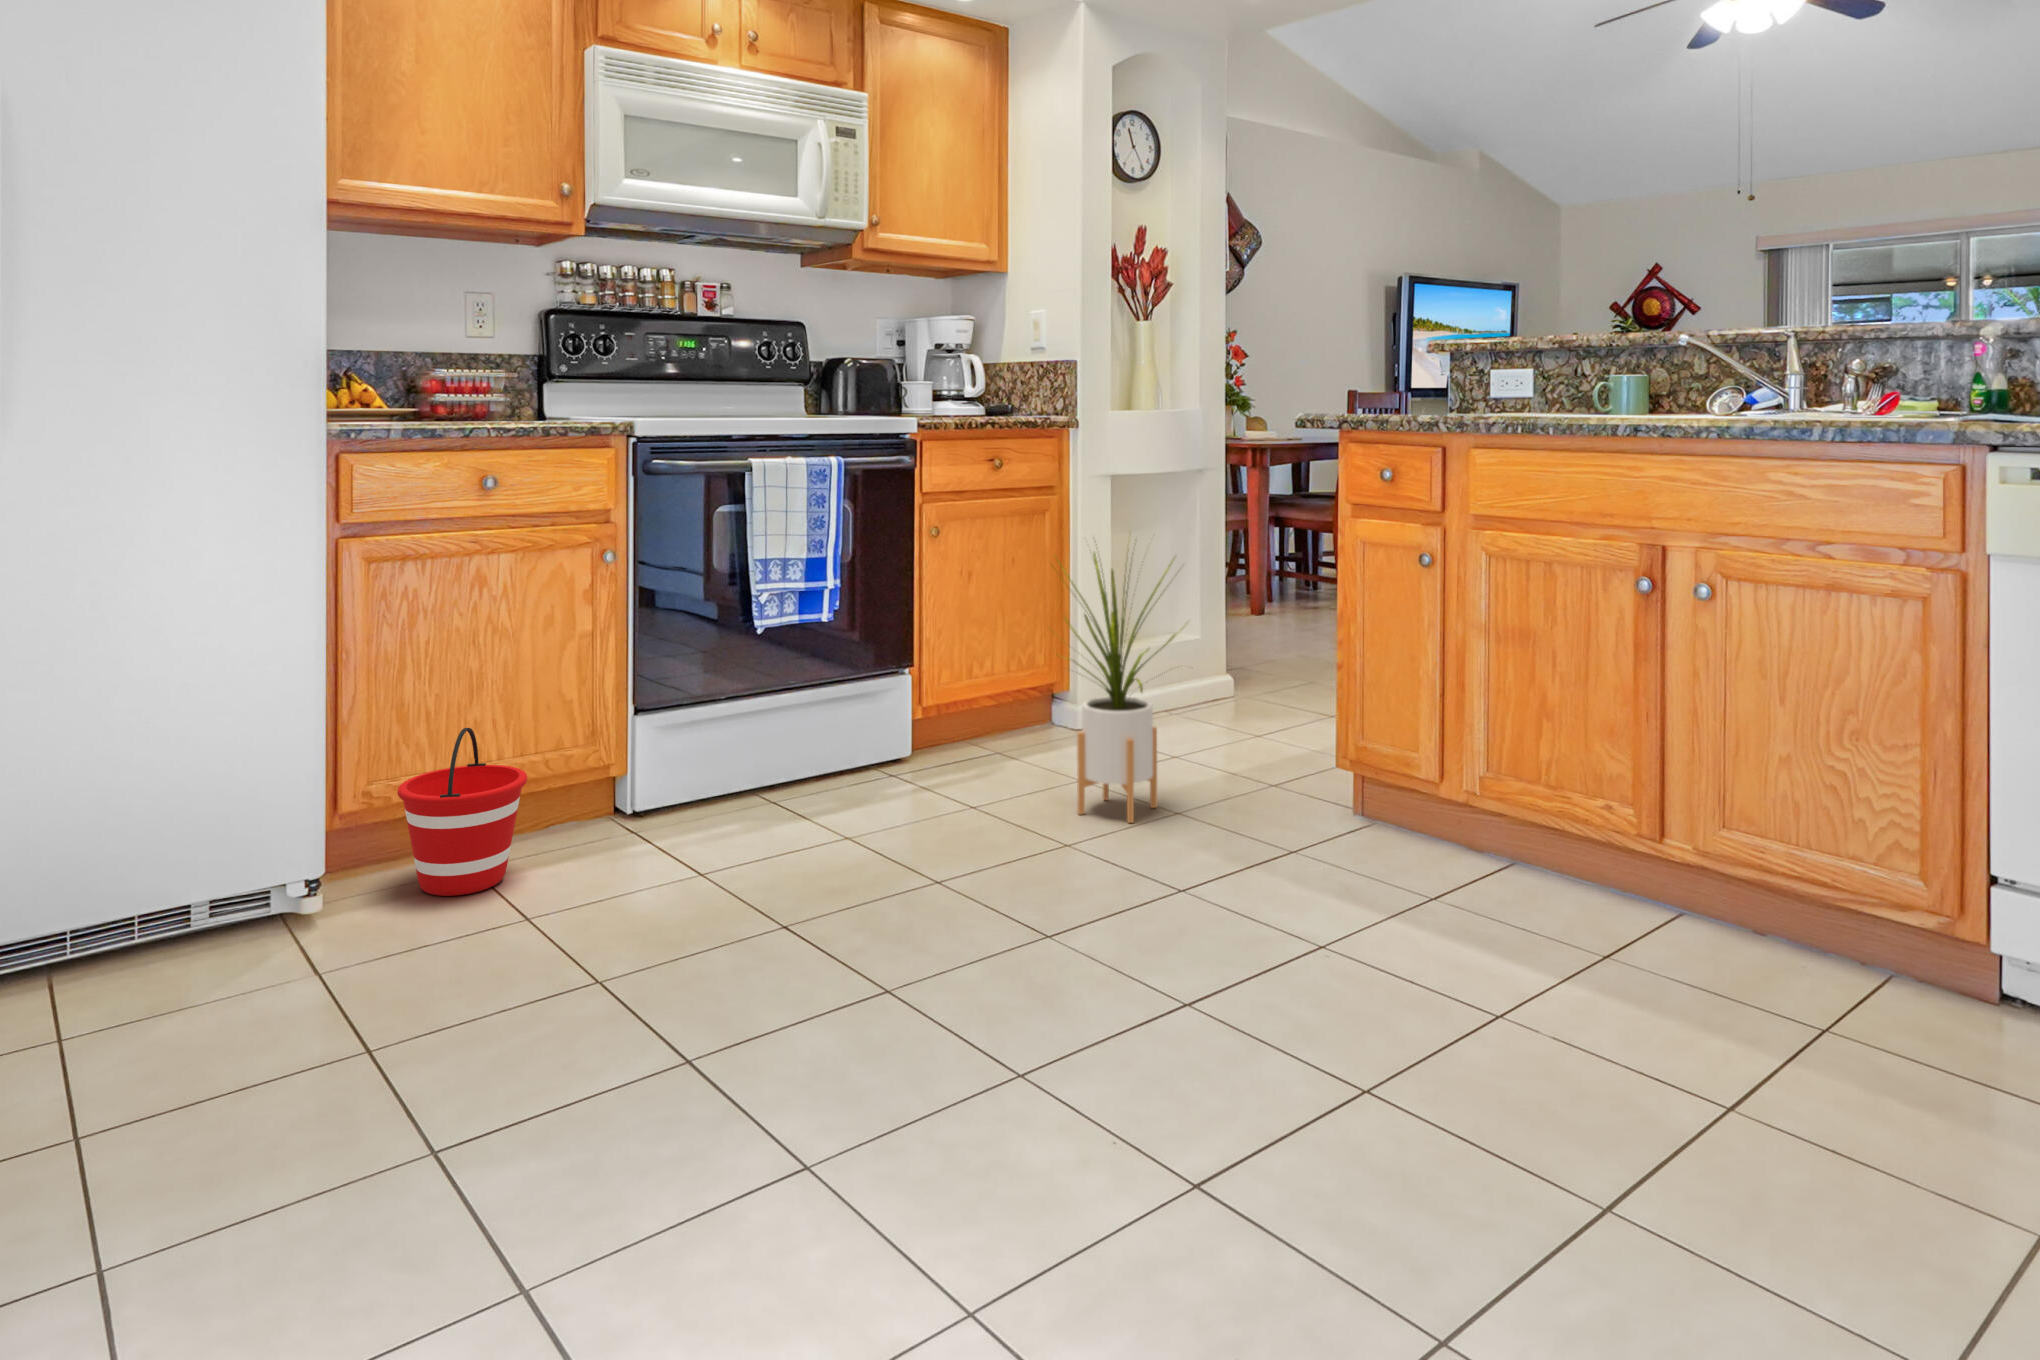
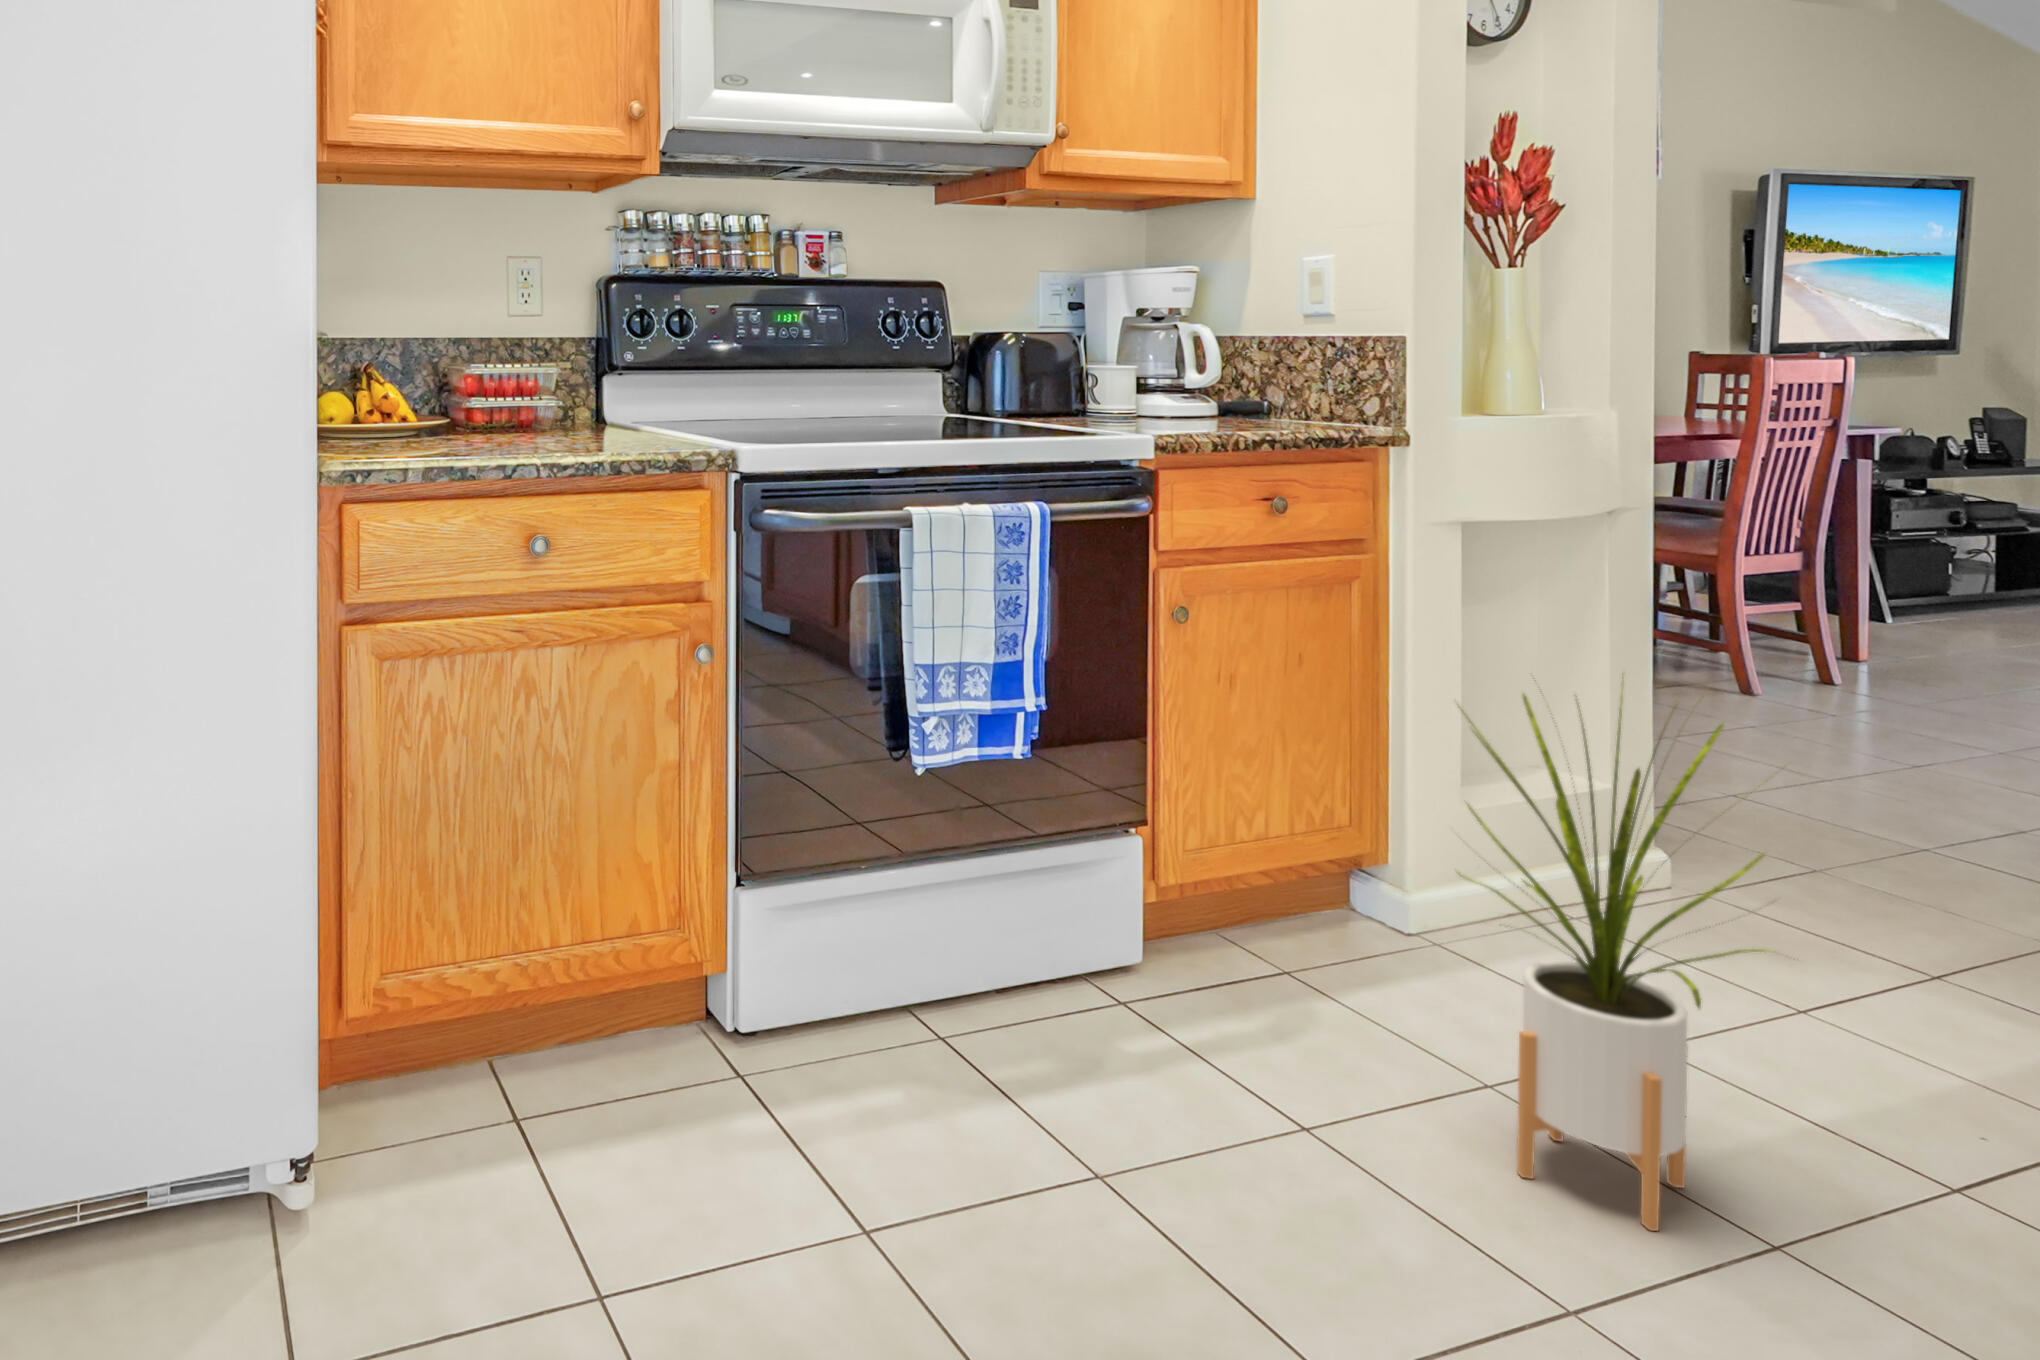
bucket: present [398,728,527,896] -> none [420,922,598,1188]

